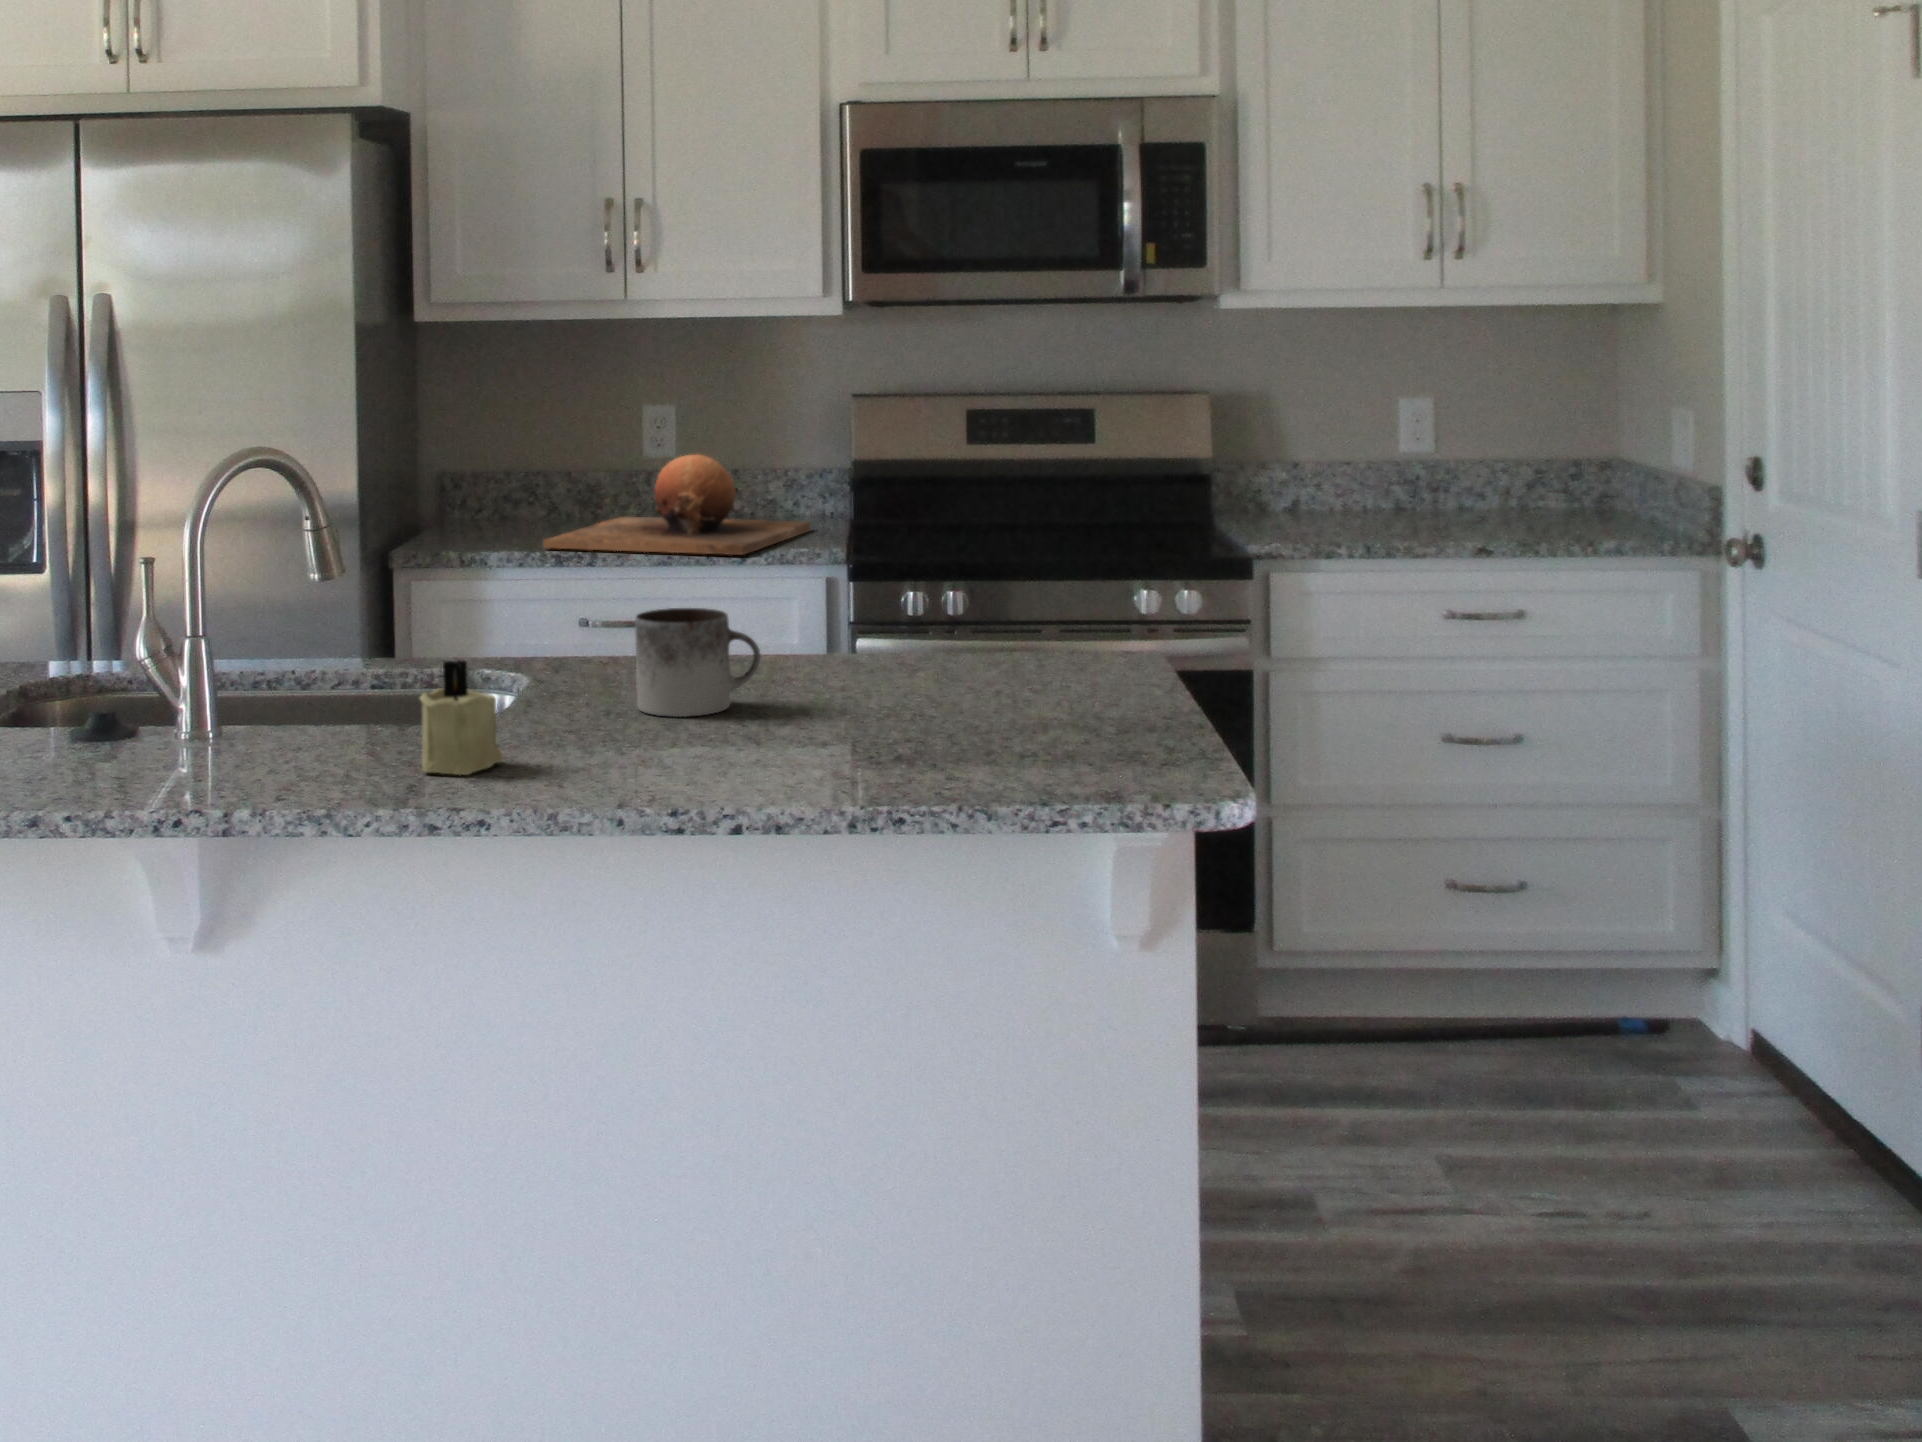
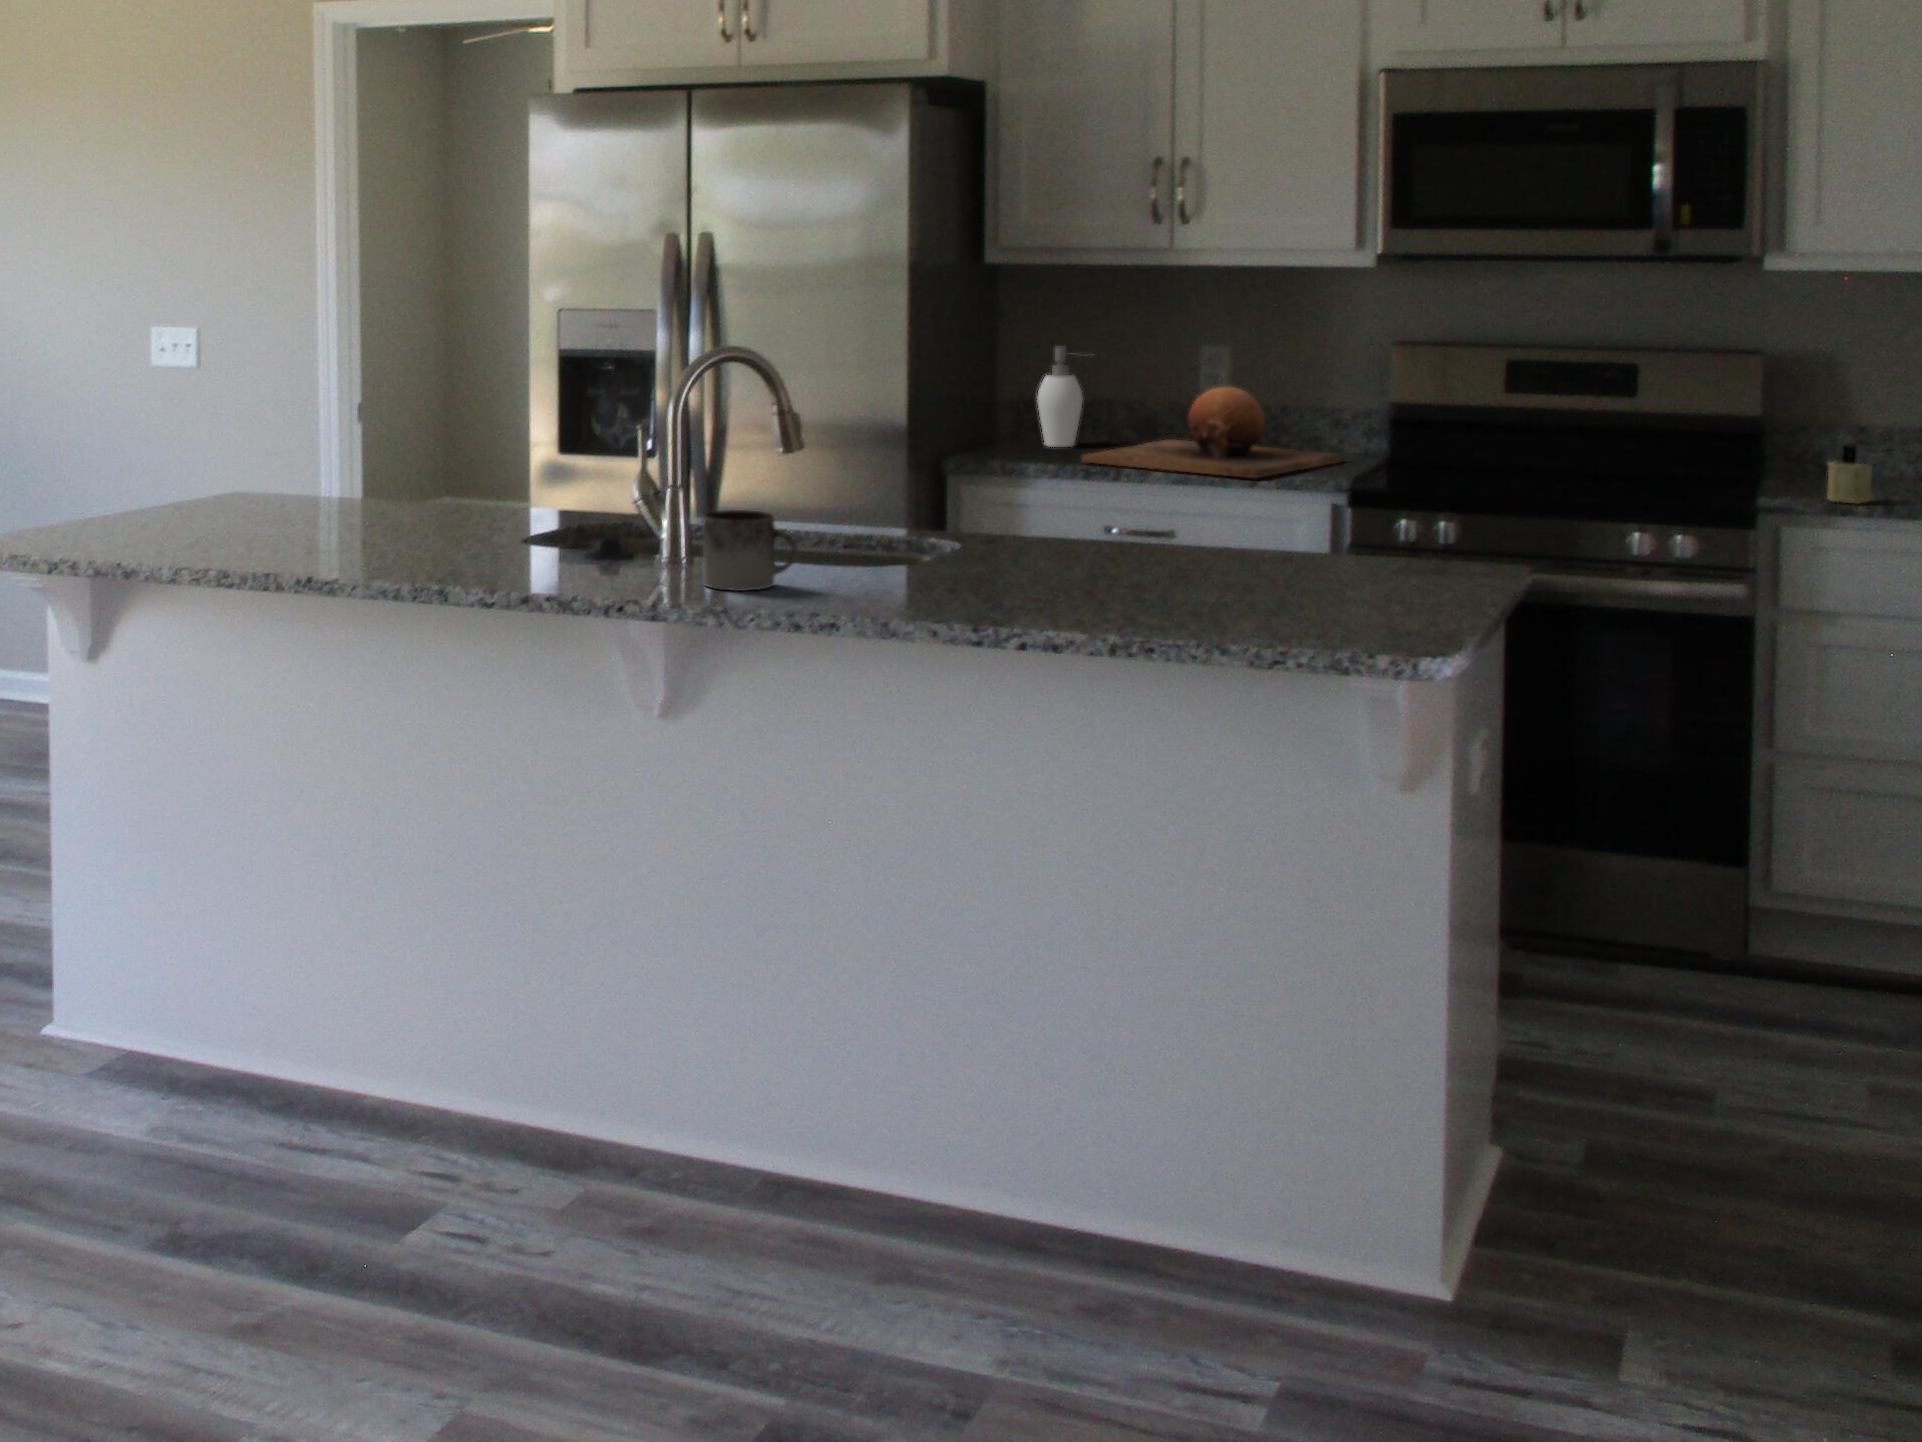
soap dispenser: none [479,419,541,532] -> present [1037,347,1092,447]
mug: present [635,608,761,717] -> present [703,510,798,591]
candle: present [420,660,503,775] -> present [1827,446,1874,504]

